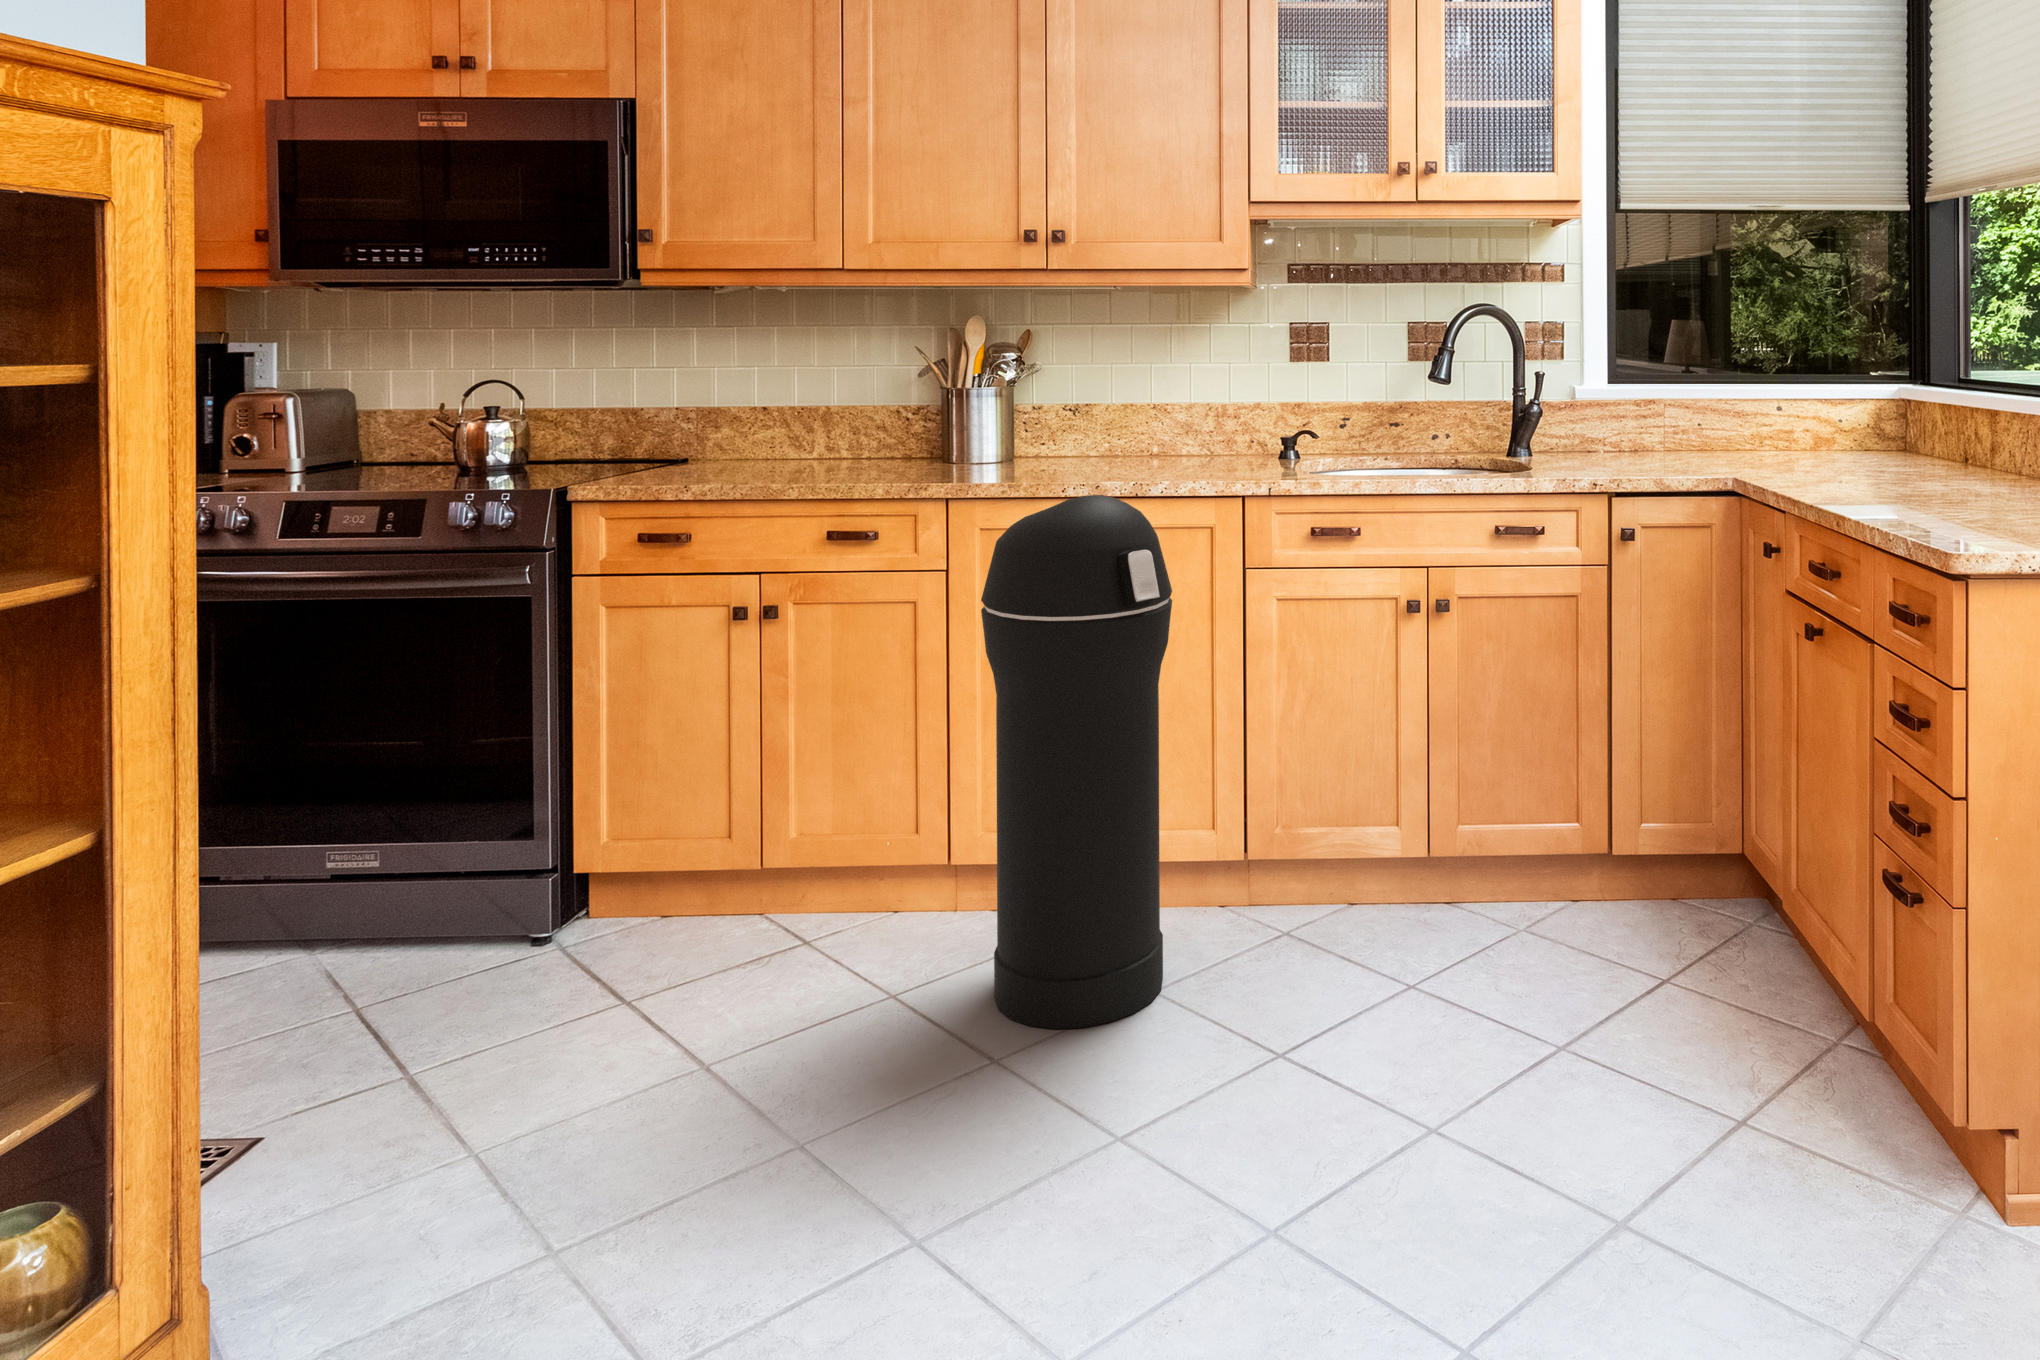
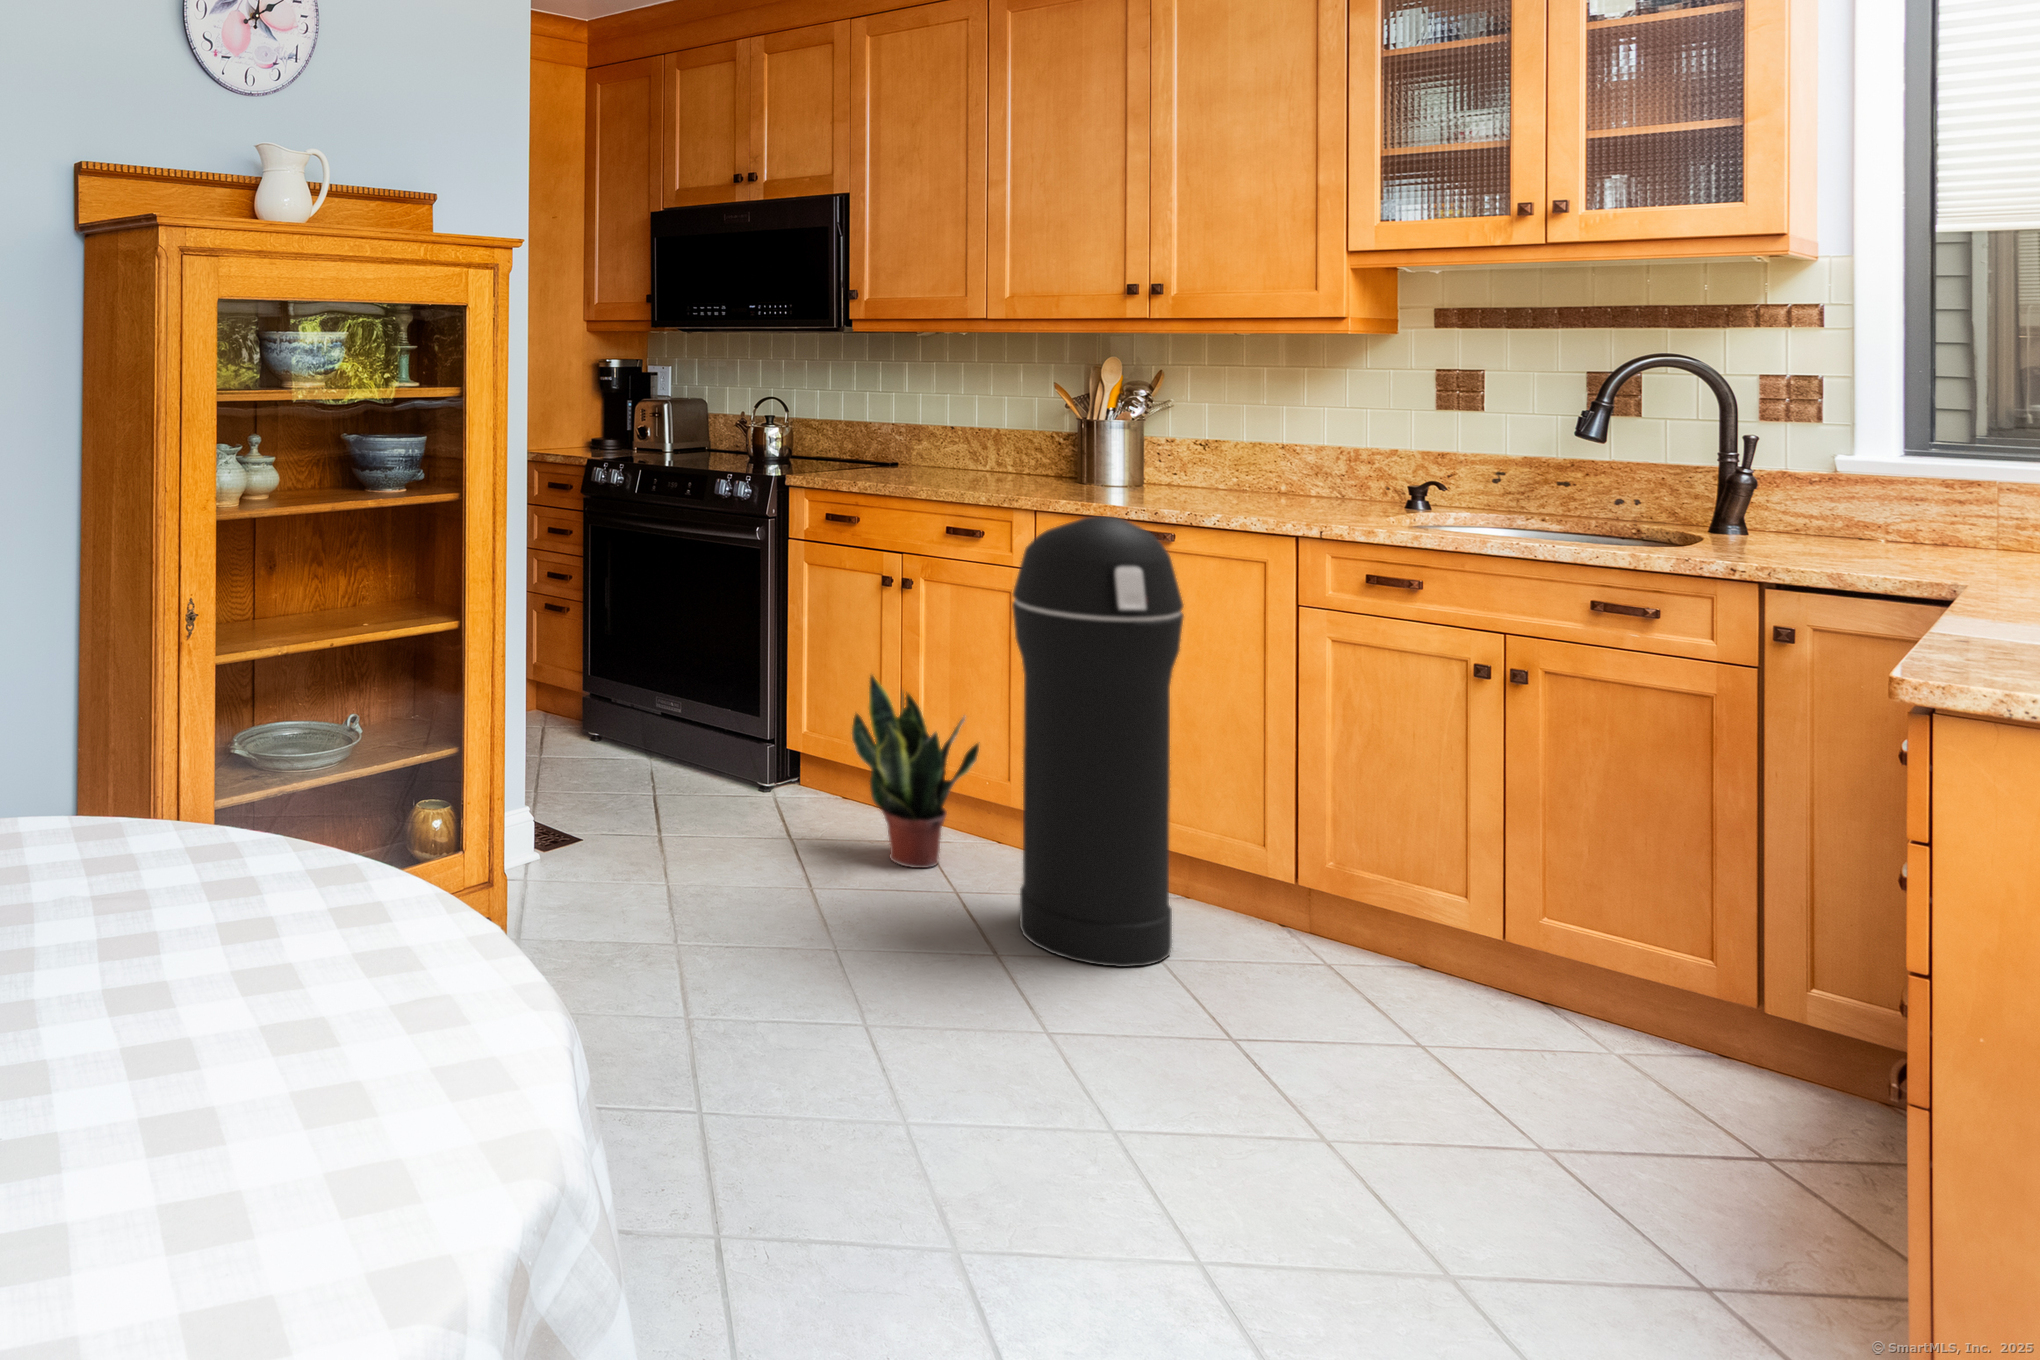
potted plant: none [721,740,895,984] -> present [852,675,980,868]

